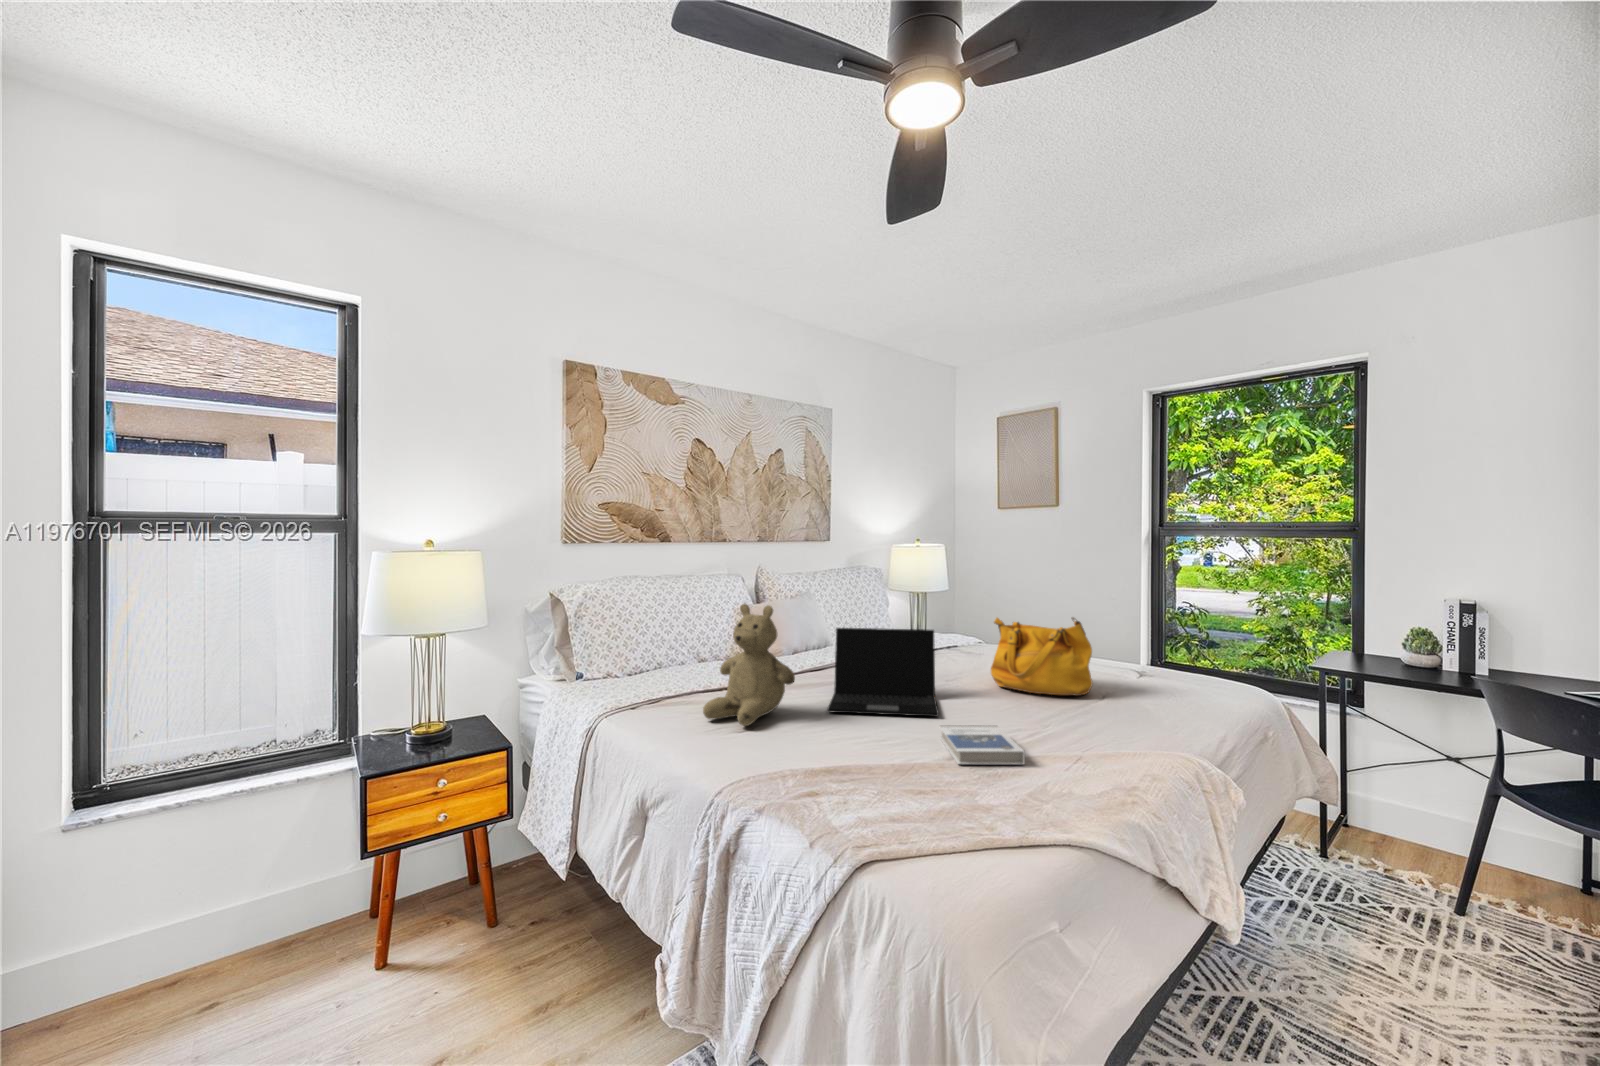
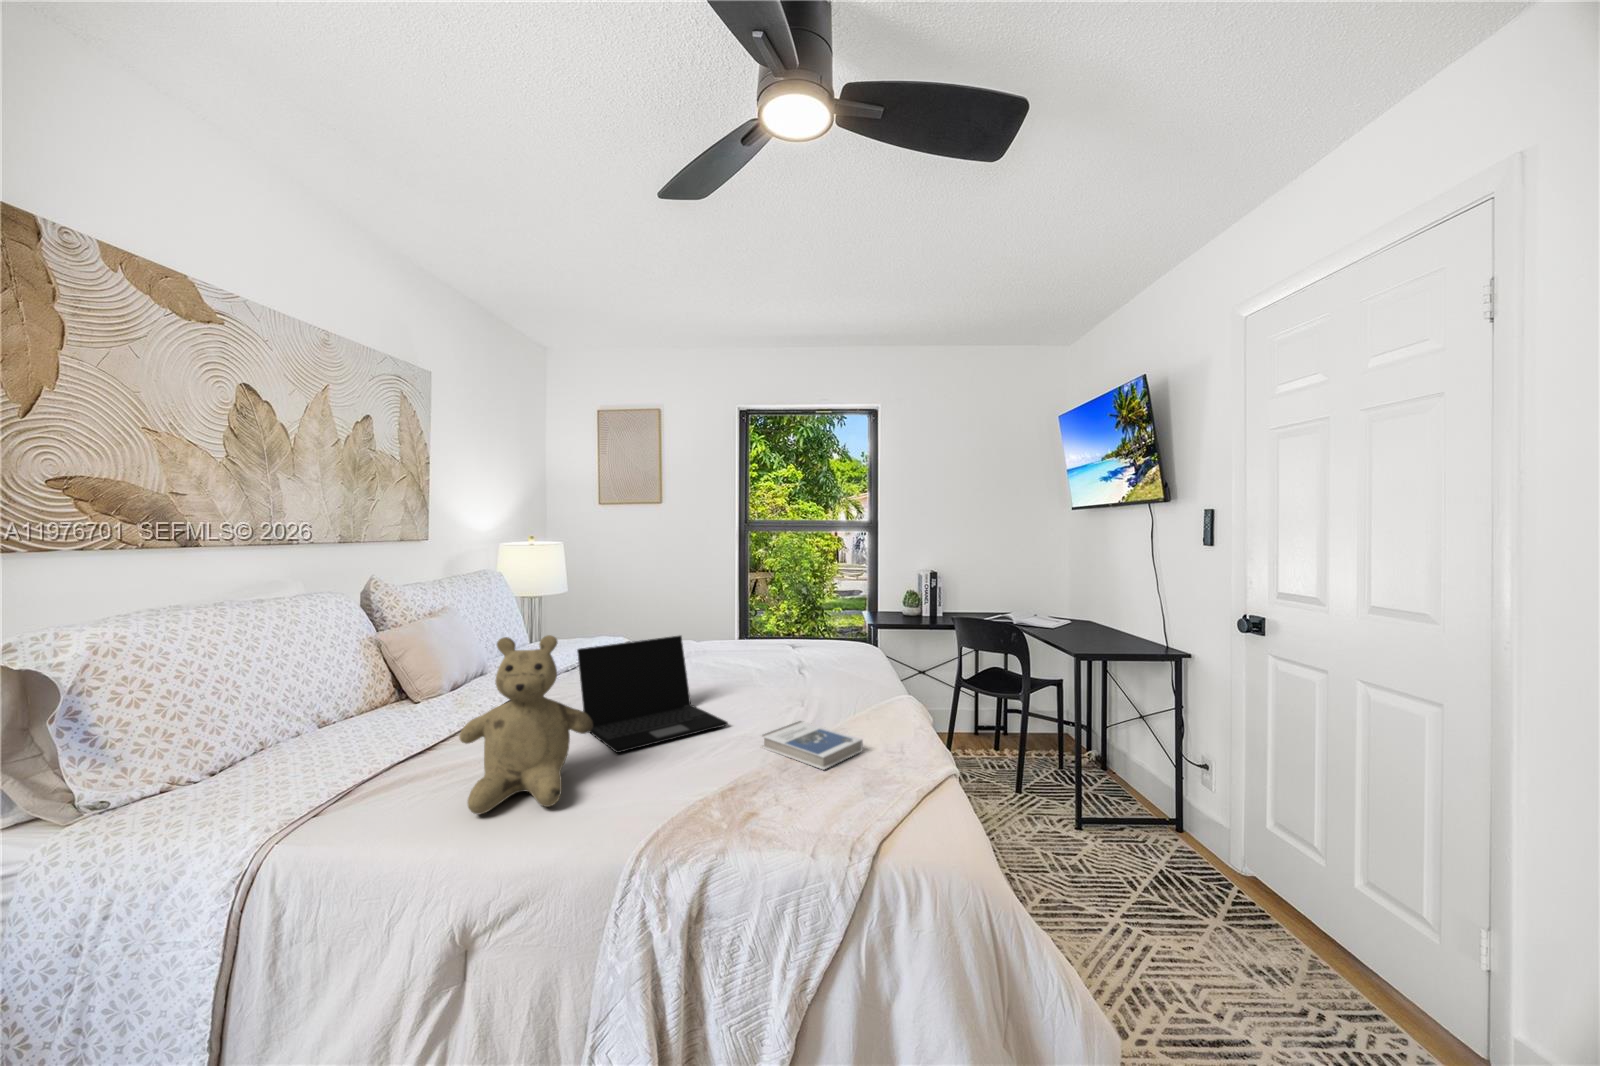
handbag: present [991,617,1093,696] -> none [708,607,796,681]

